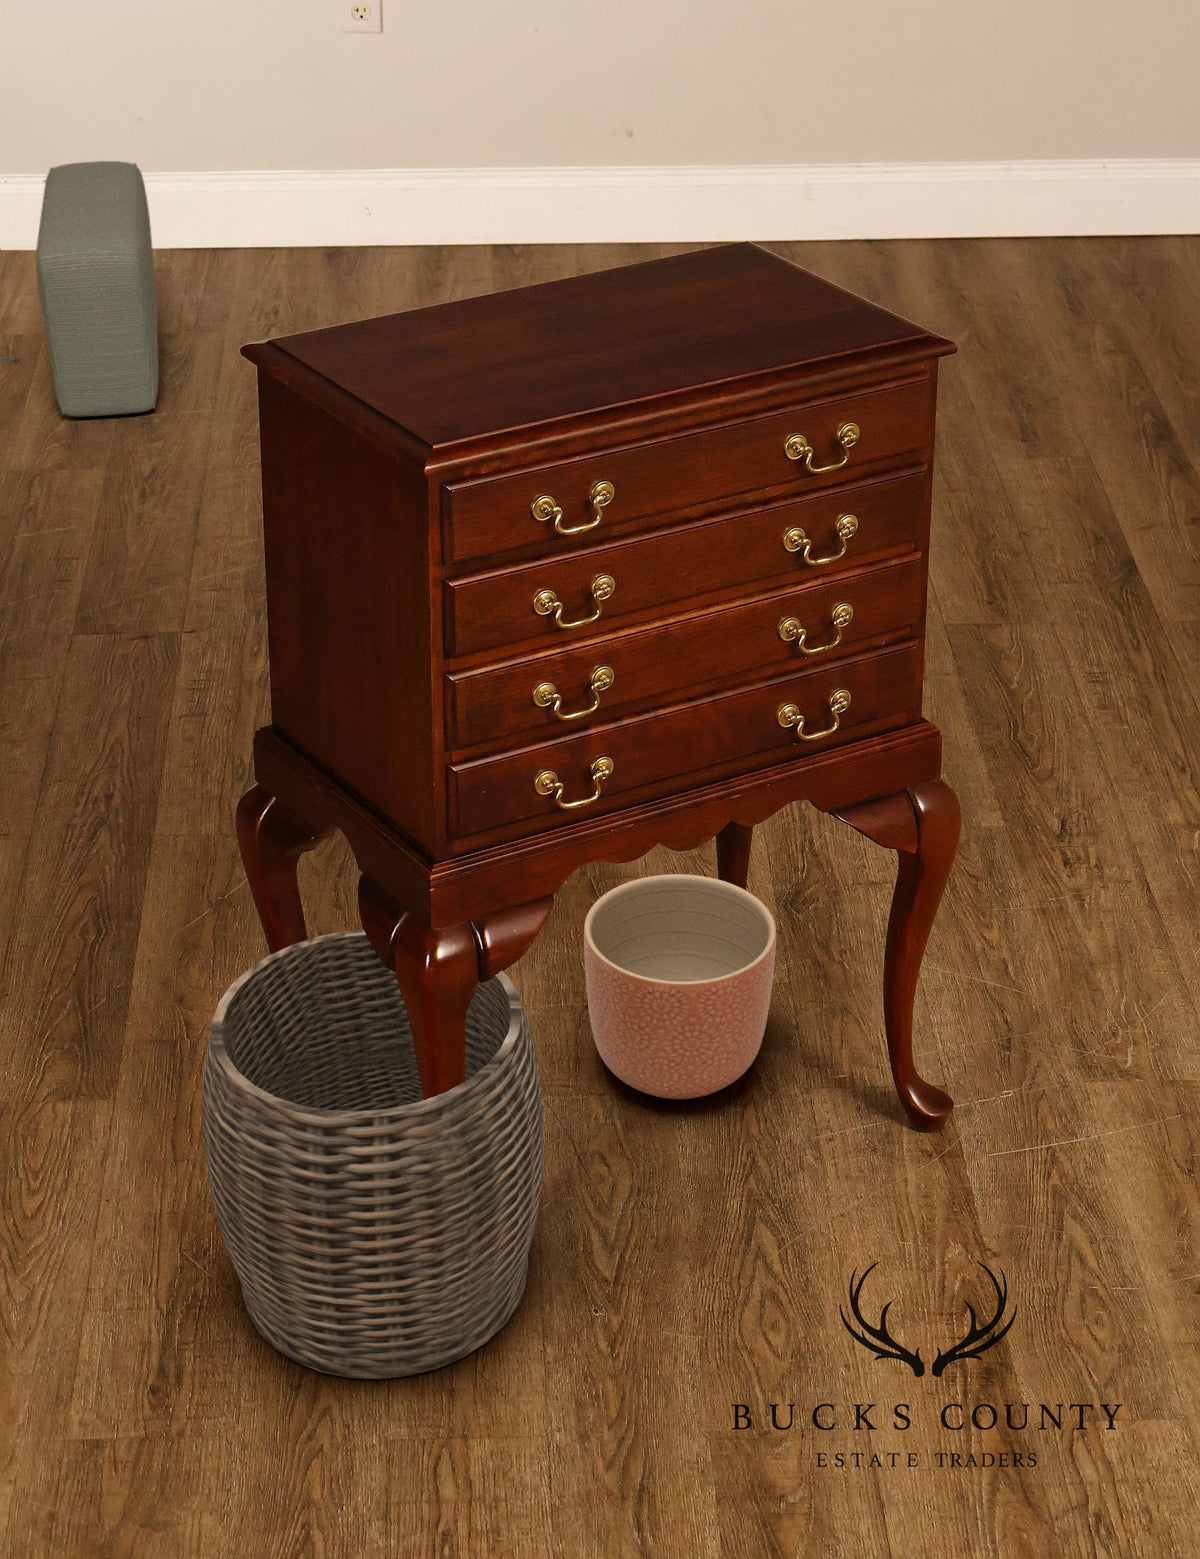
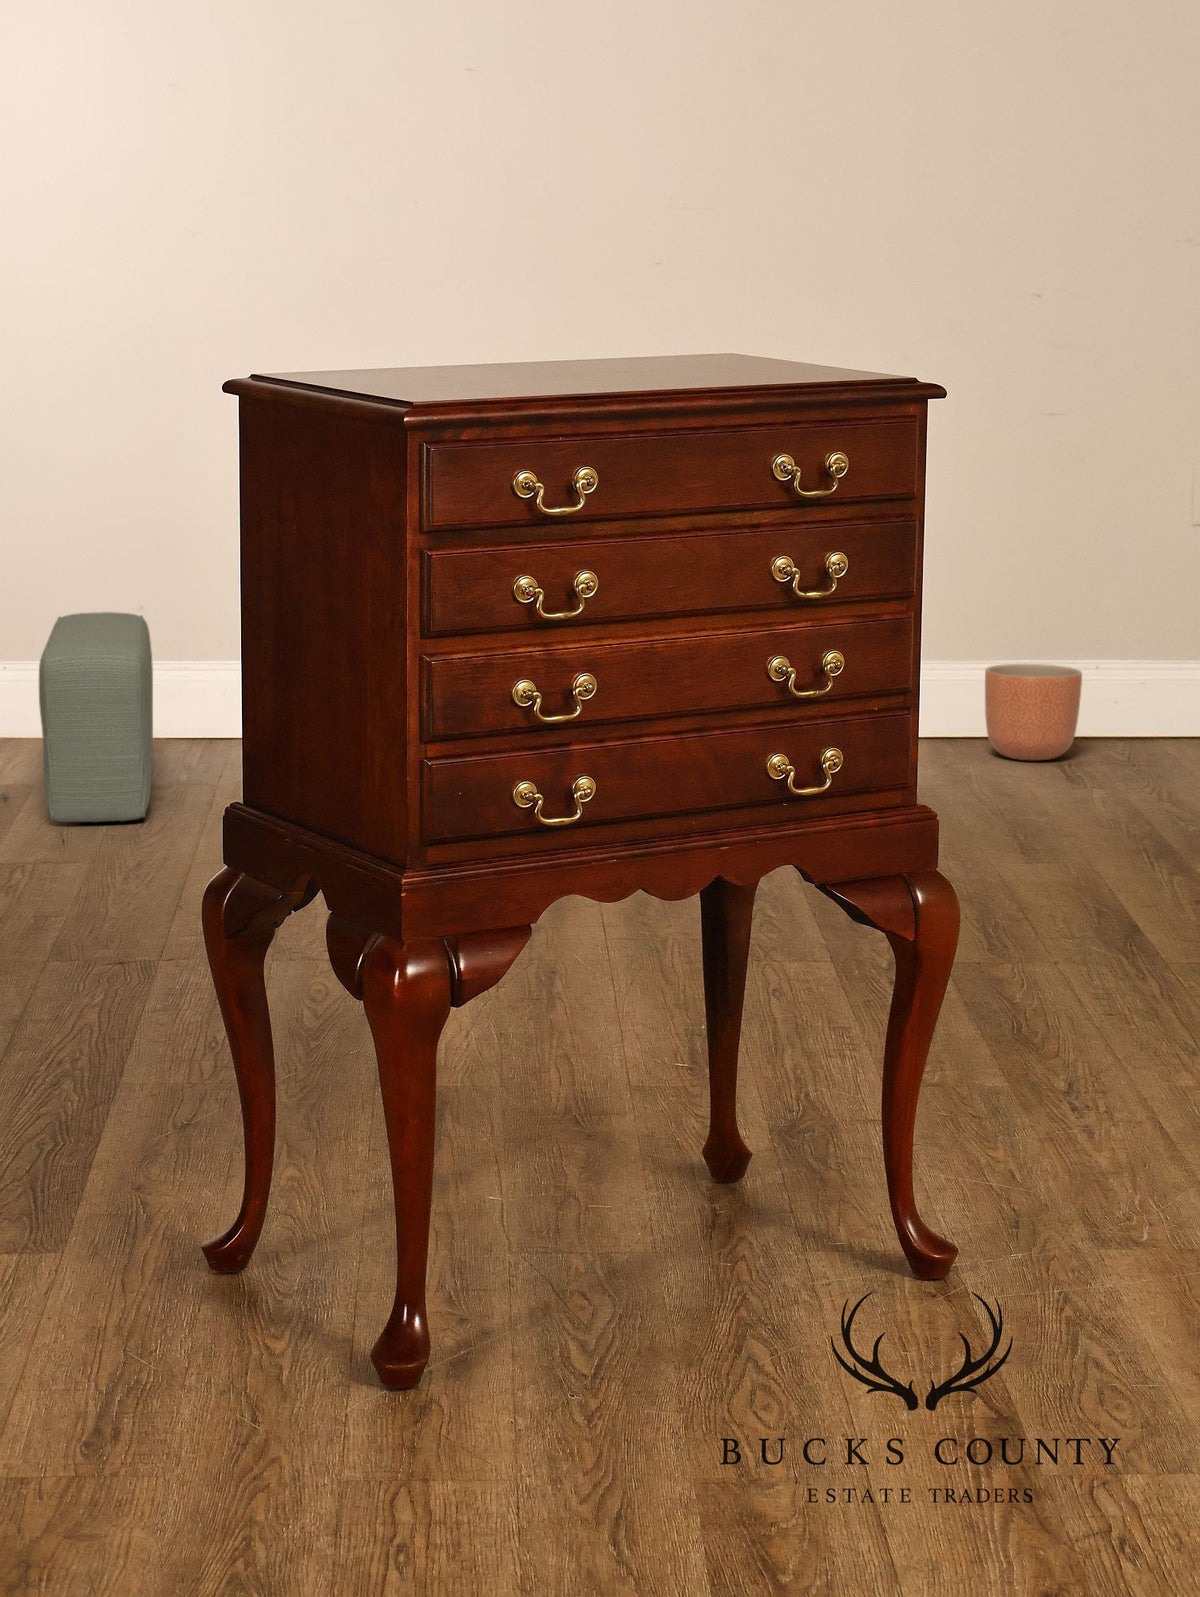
planter: present [584,874,776,1099] -> present [985,664,1082,760]
woven basket: present [202,930,544,1379] -> none [163,992,519,1439]

